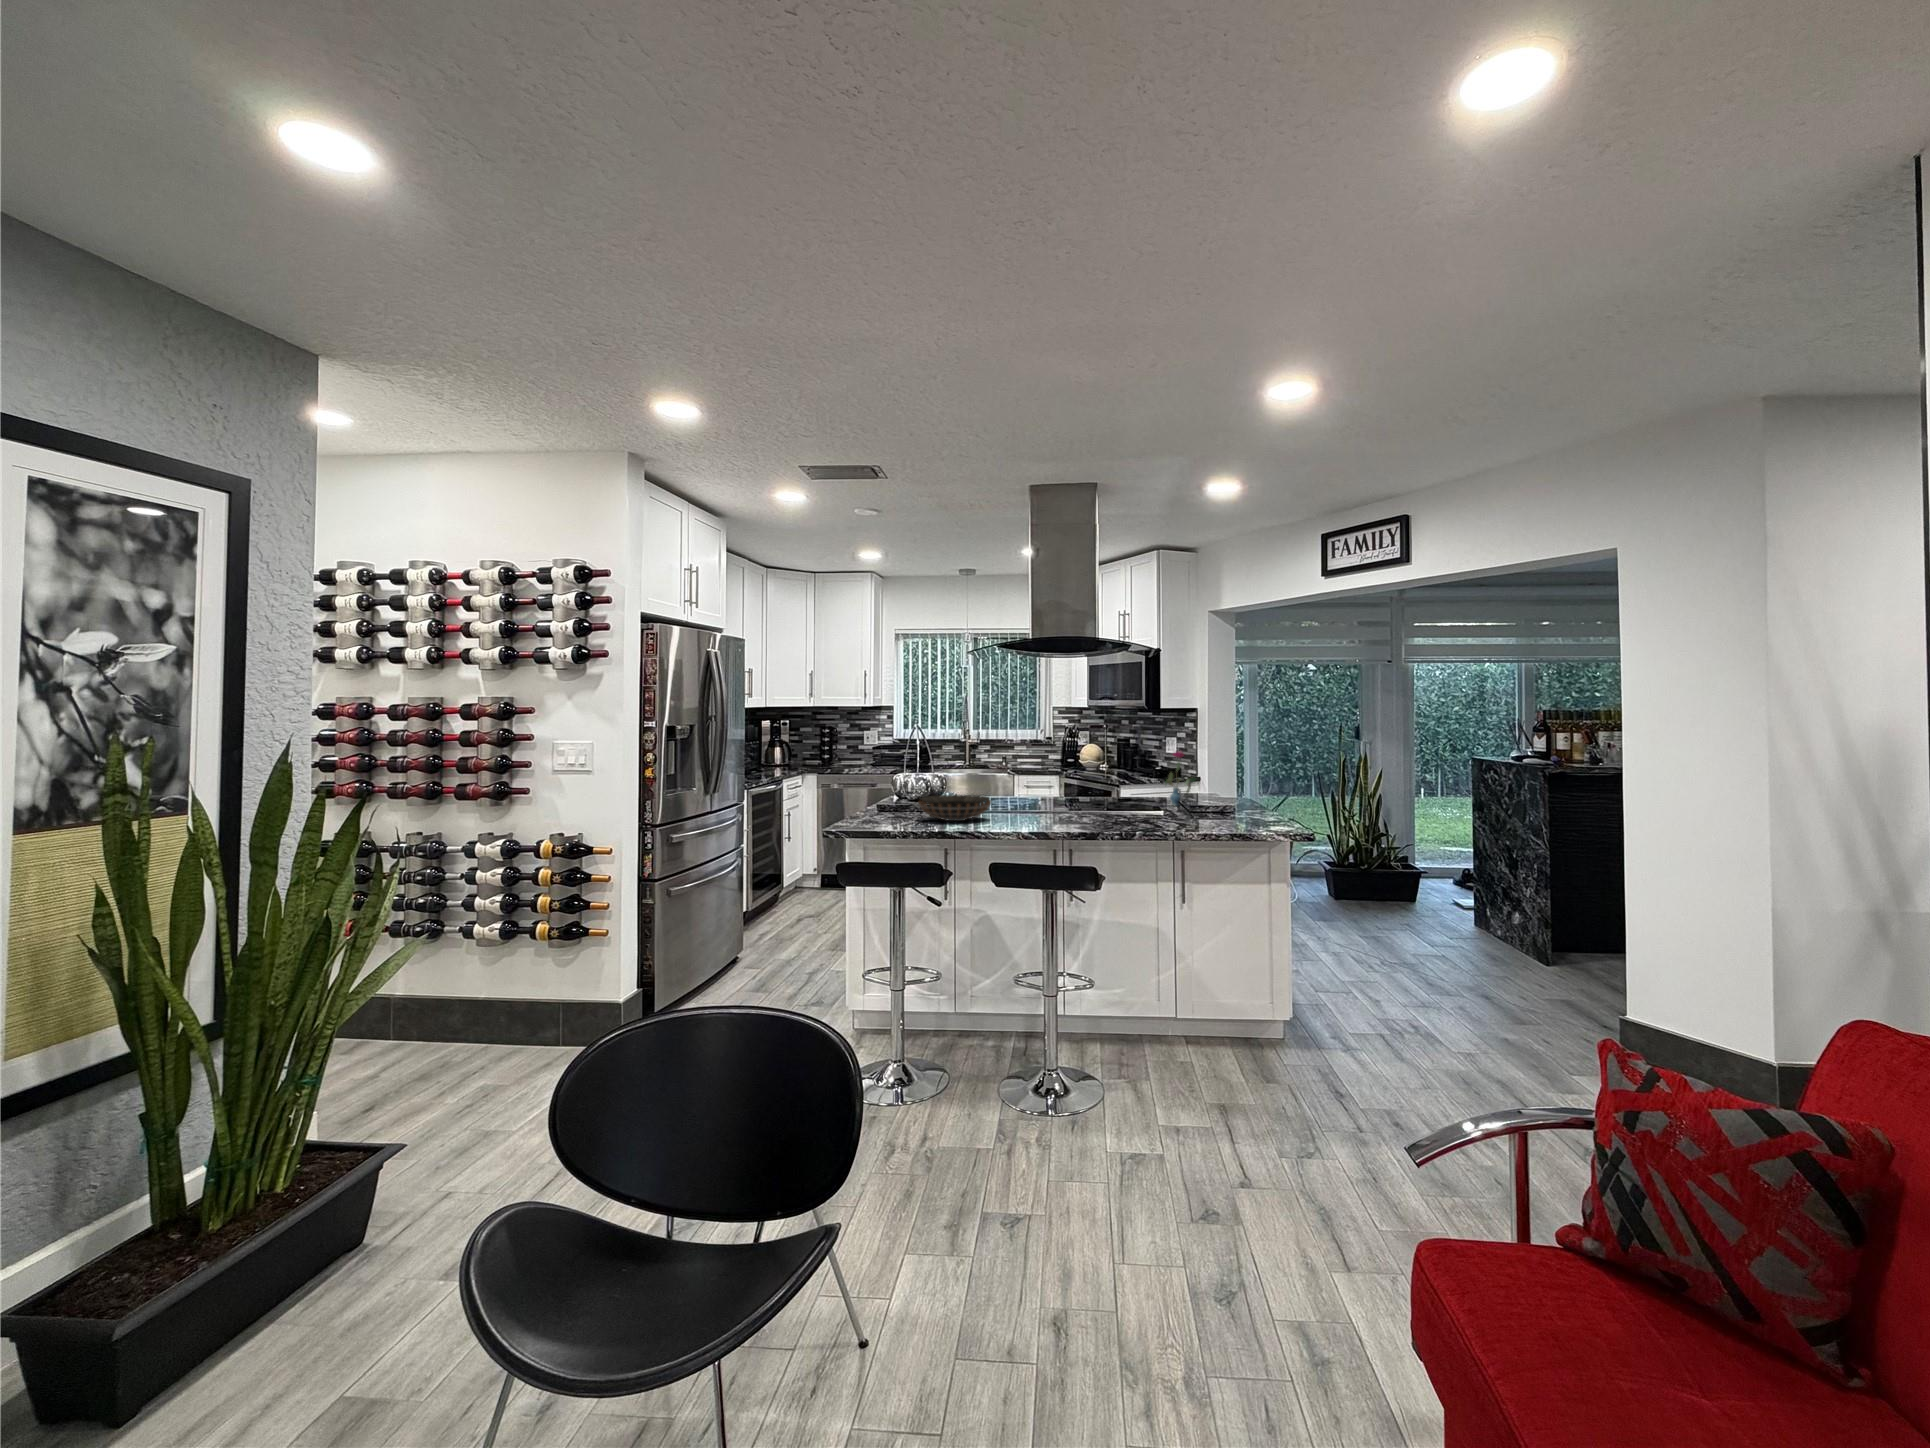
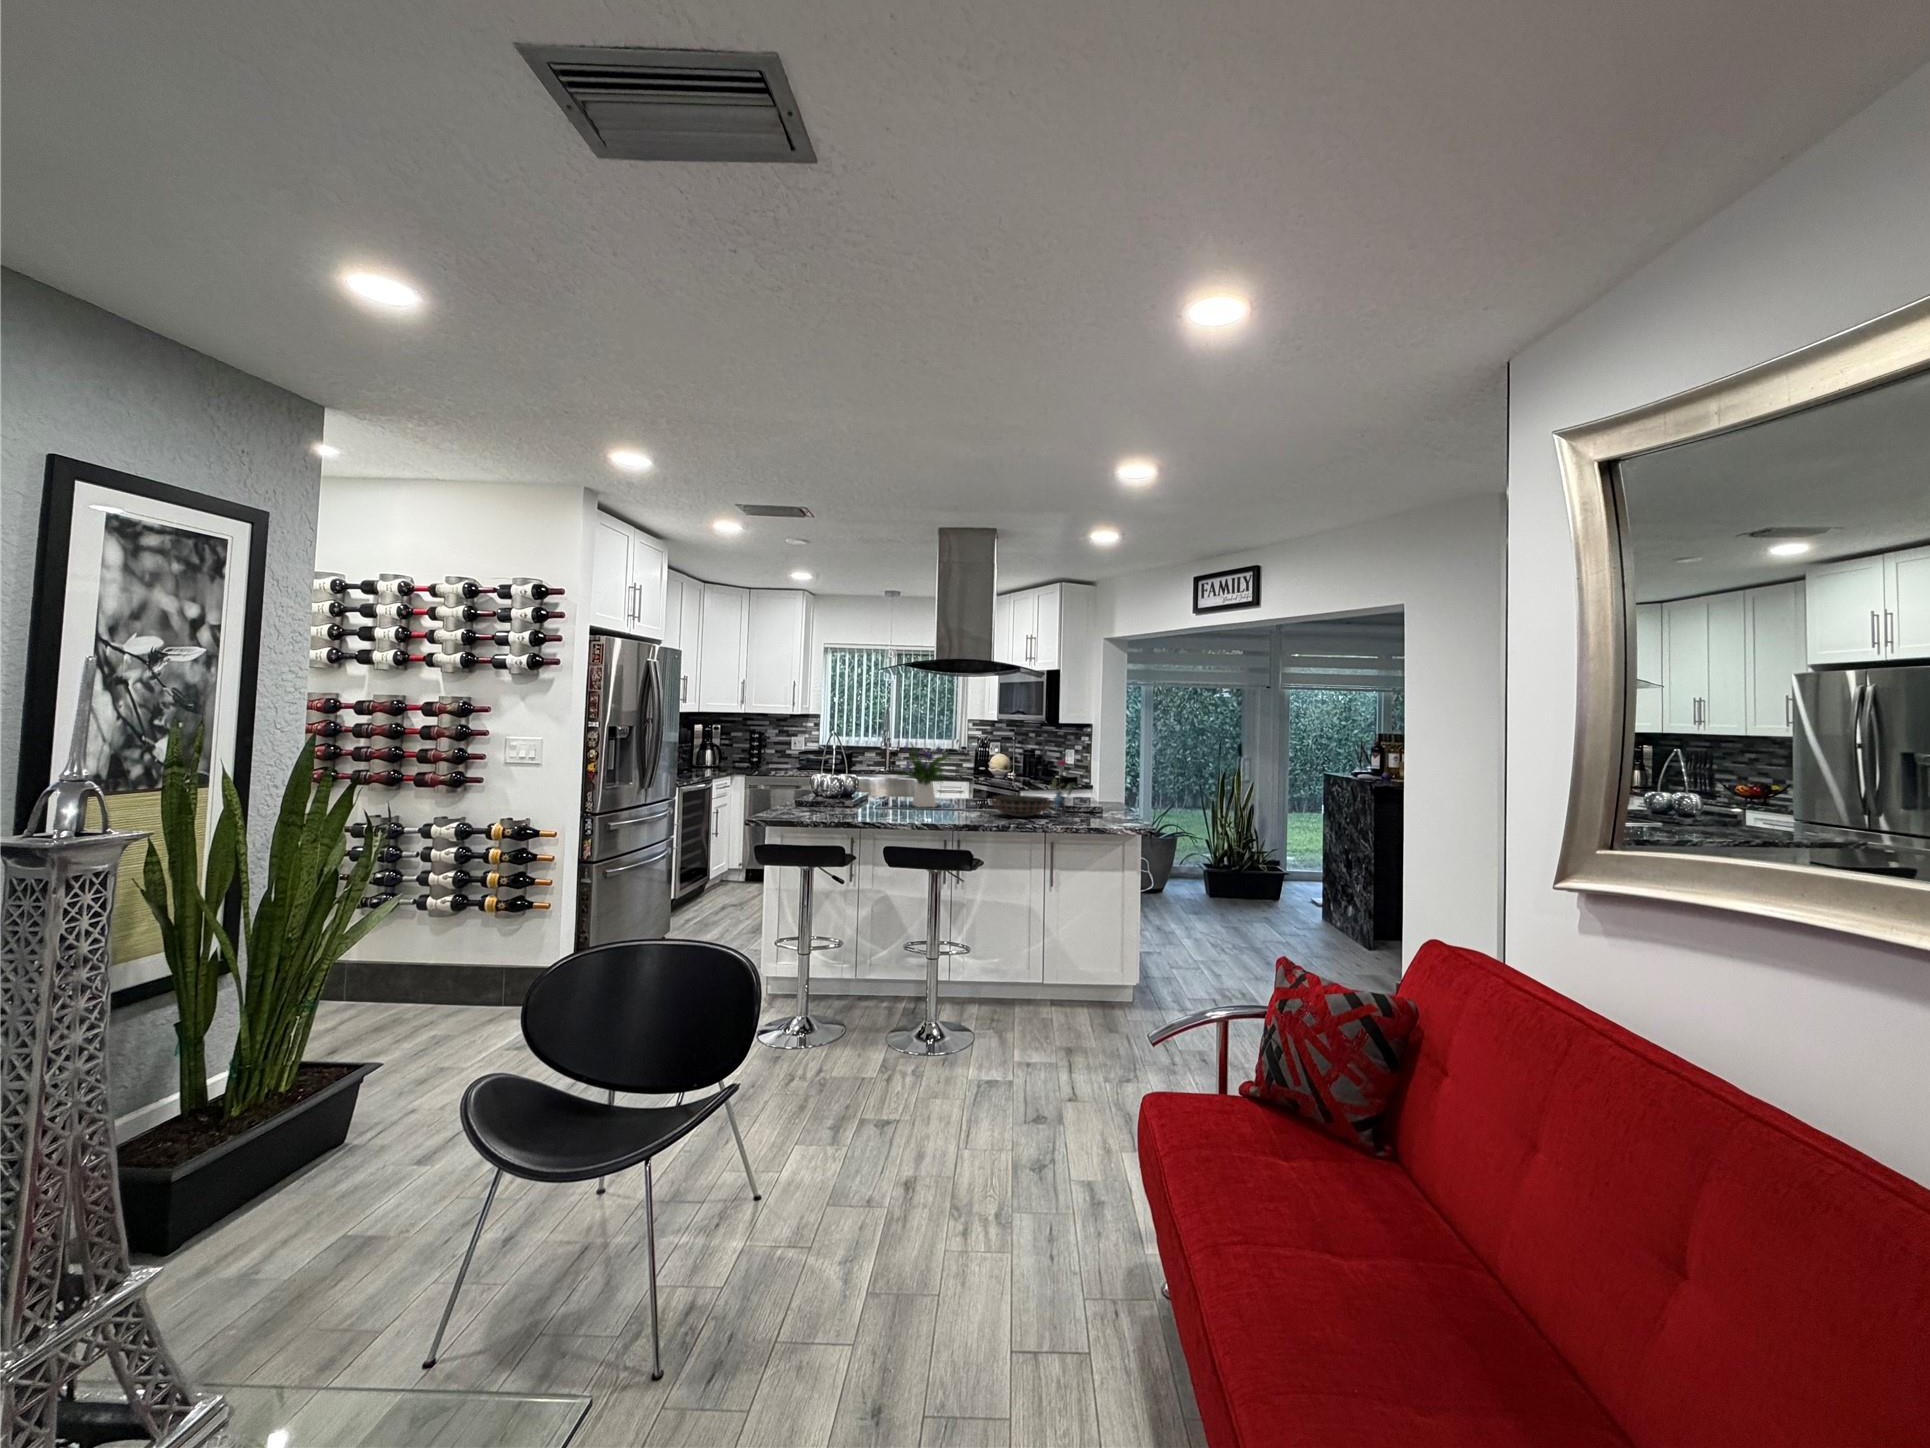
flower arrangement: none [985,733,1054,810] -> present [899,742,949,807]
decorative bowl: present [919,795,991,821] -> present [991,795,1051,817]

